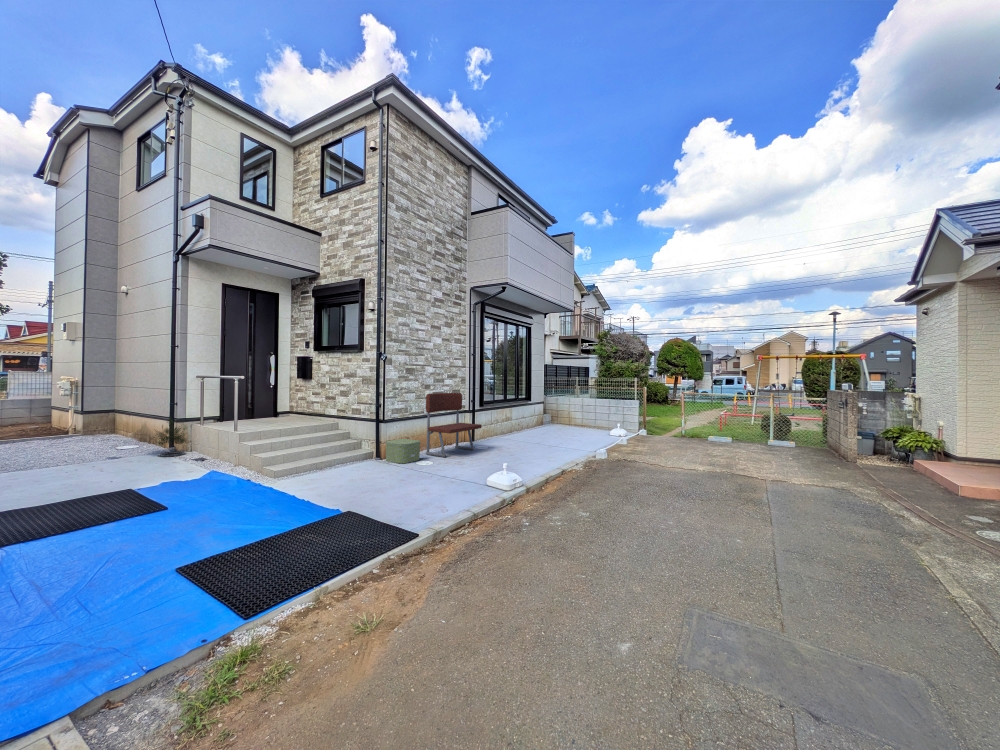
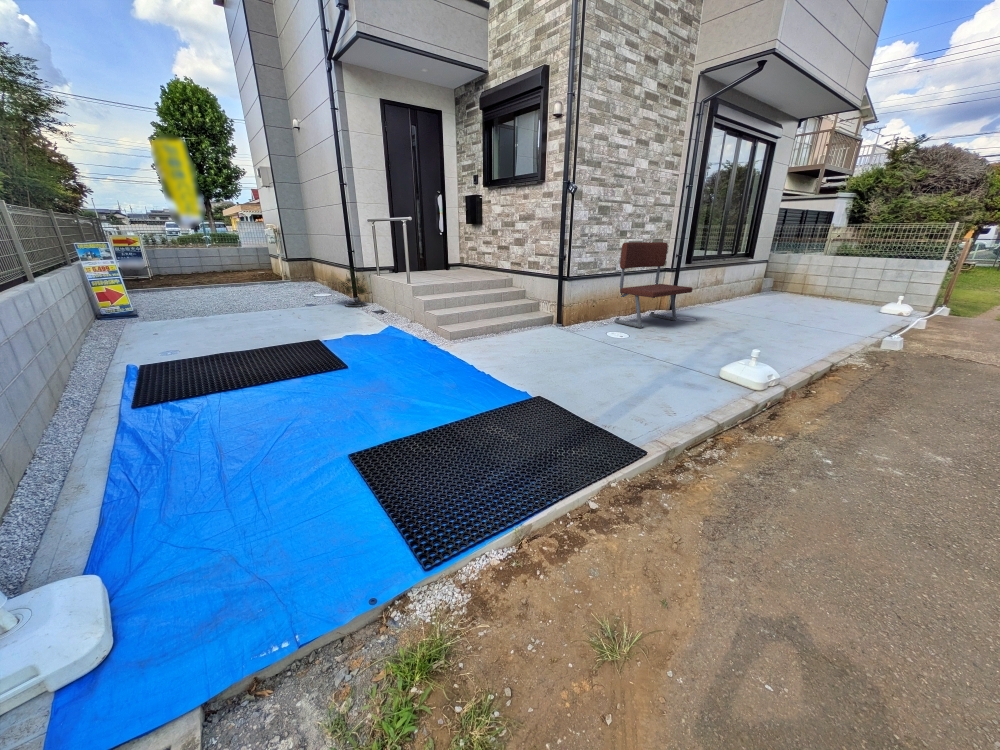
storage box: present [386,439,420,463] -> none [568,302,613,333]

